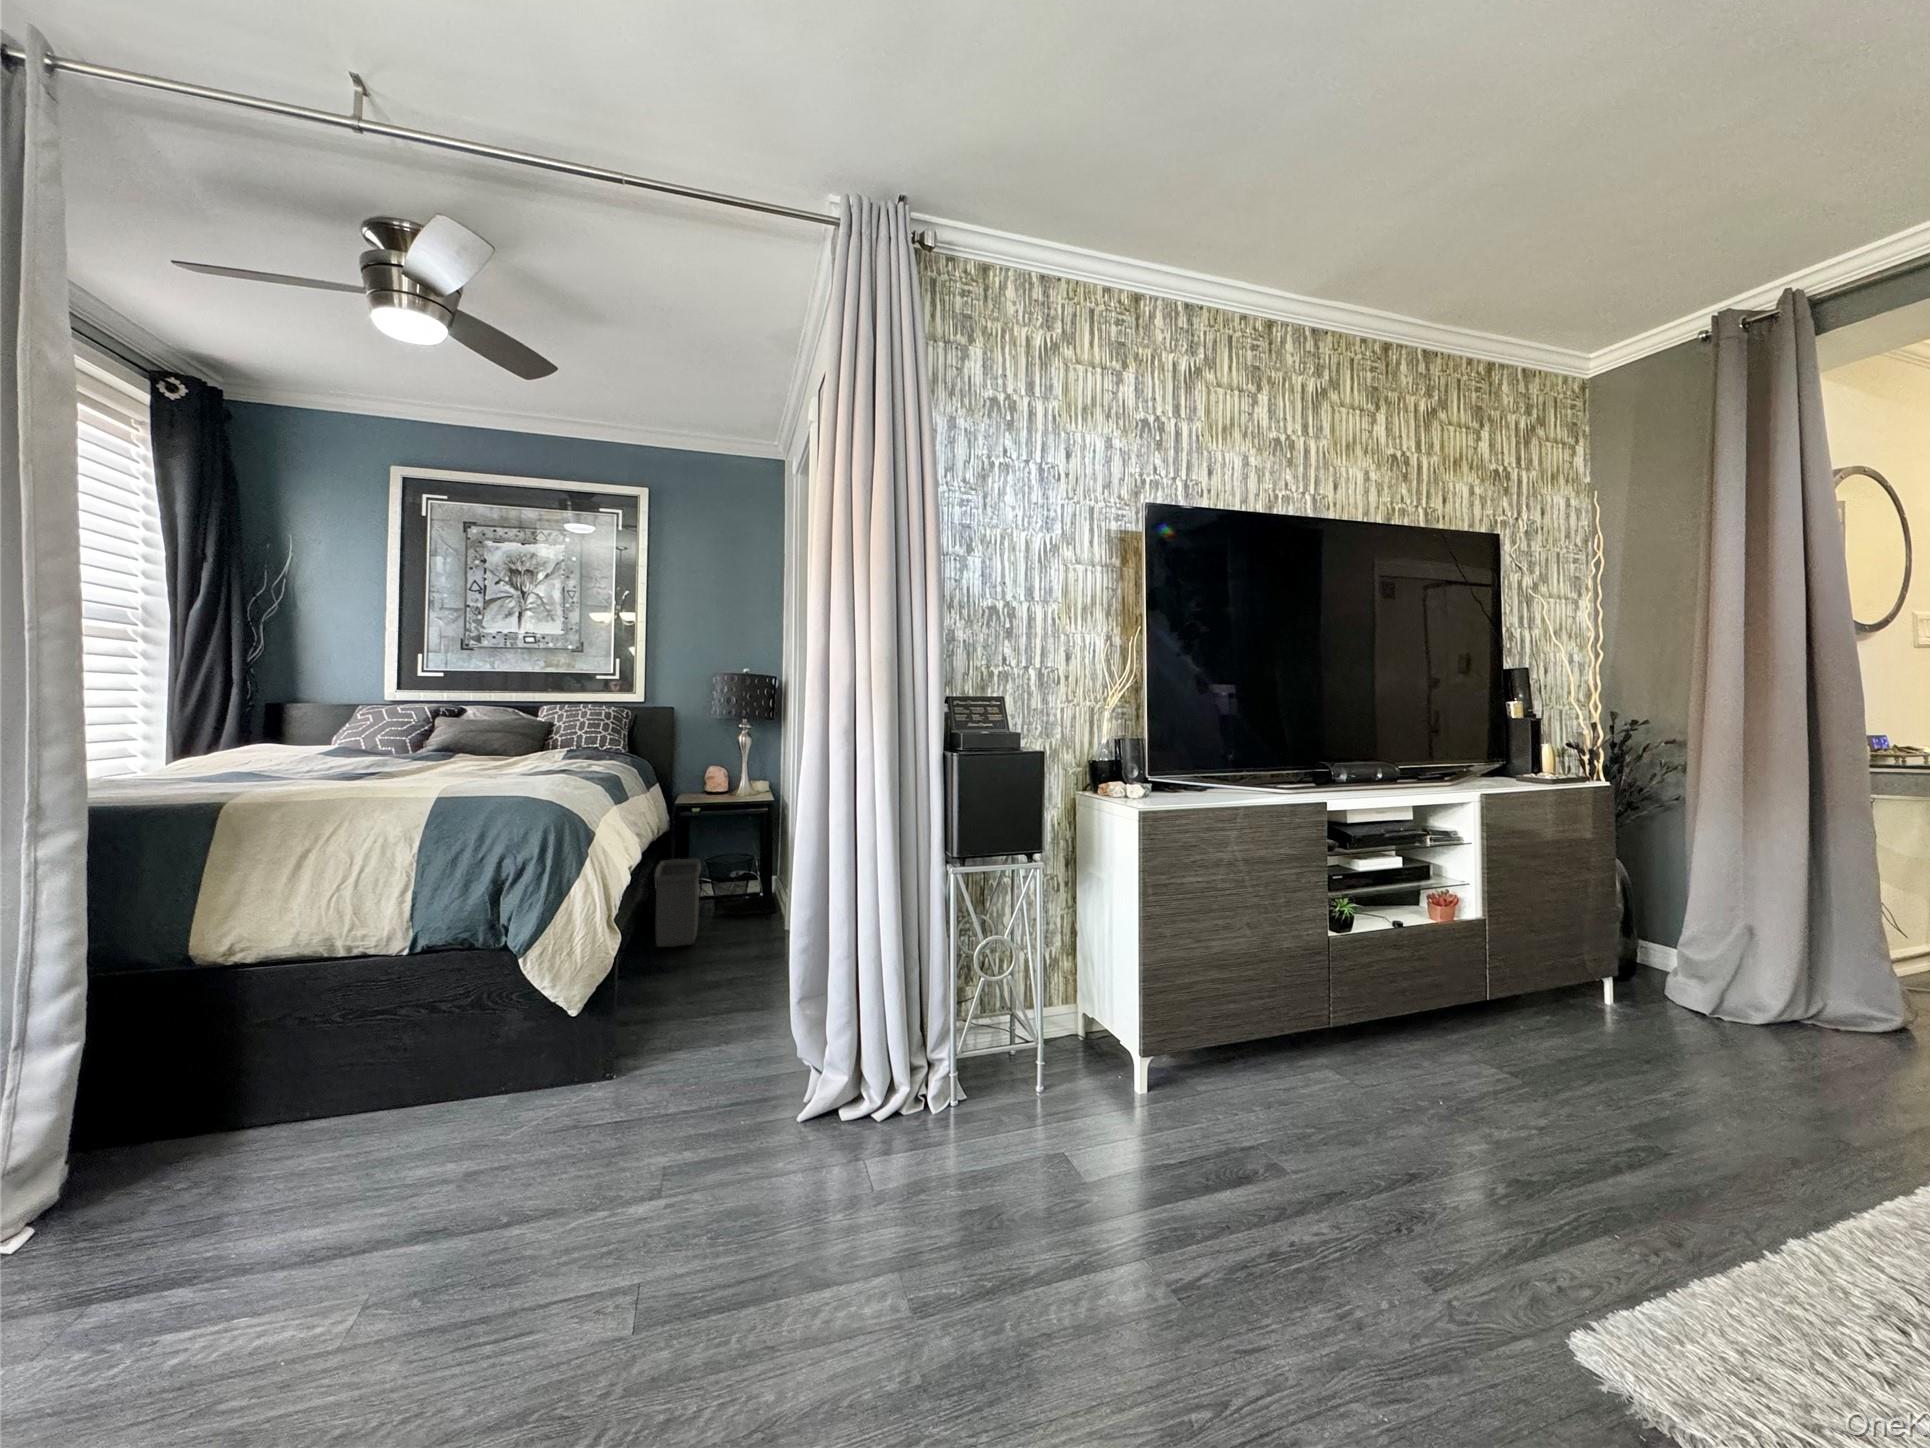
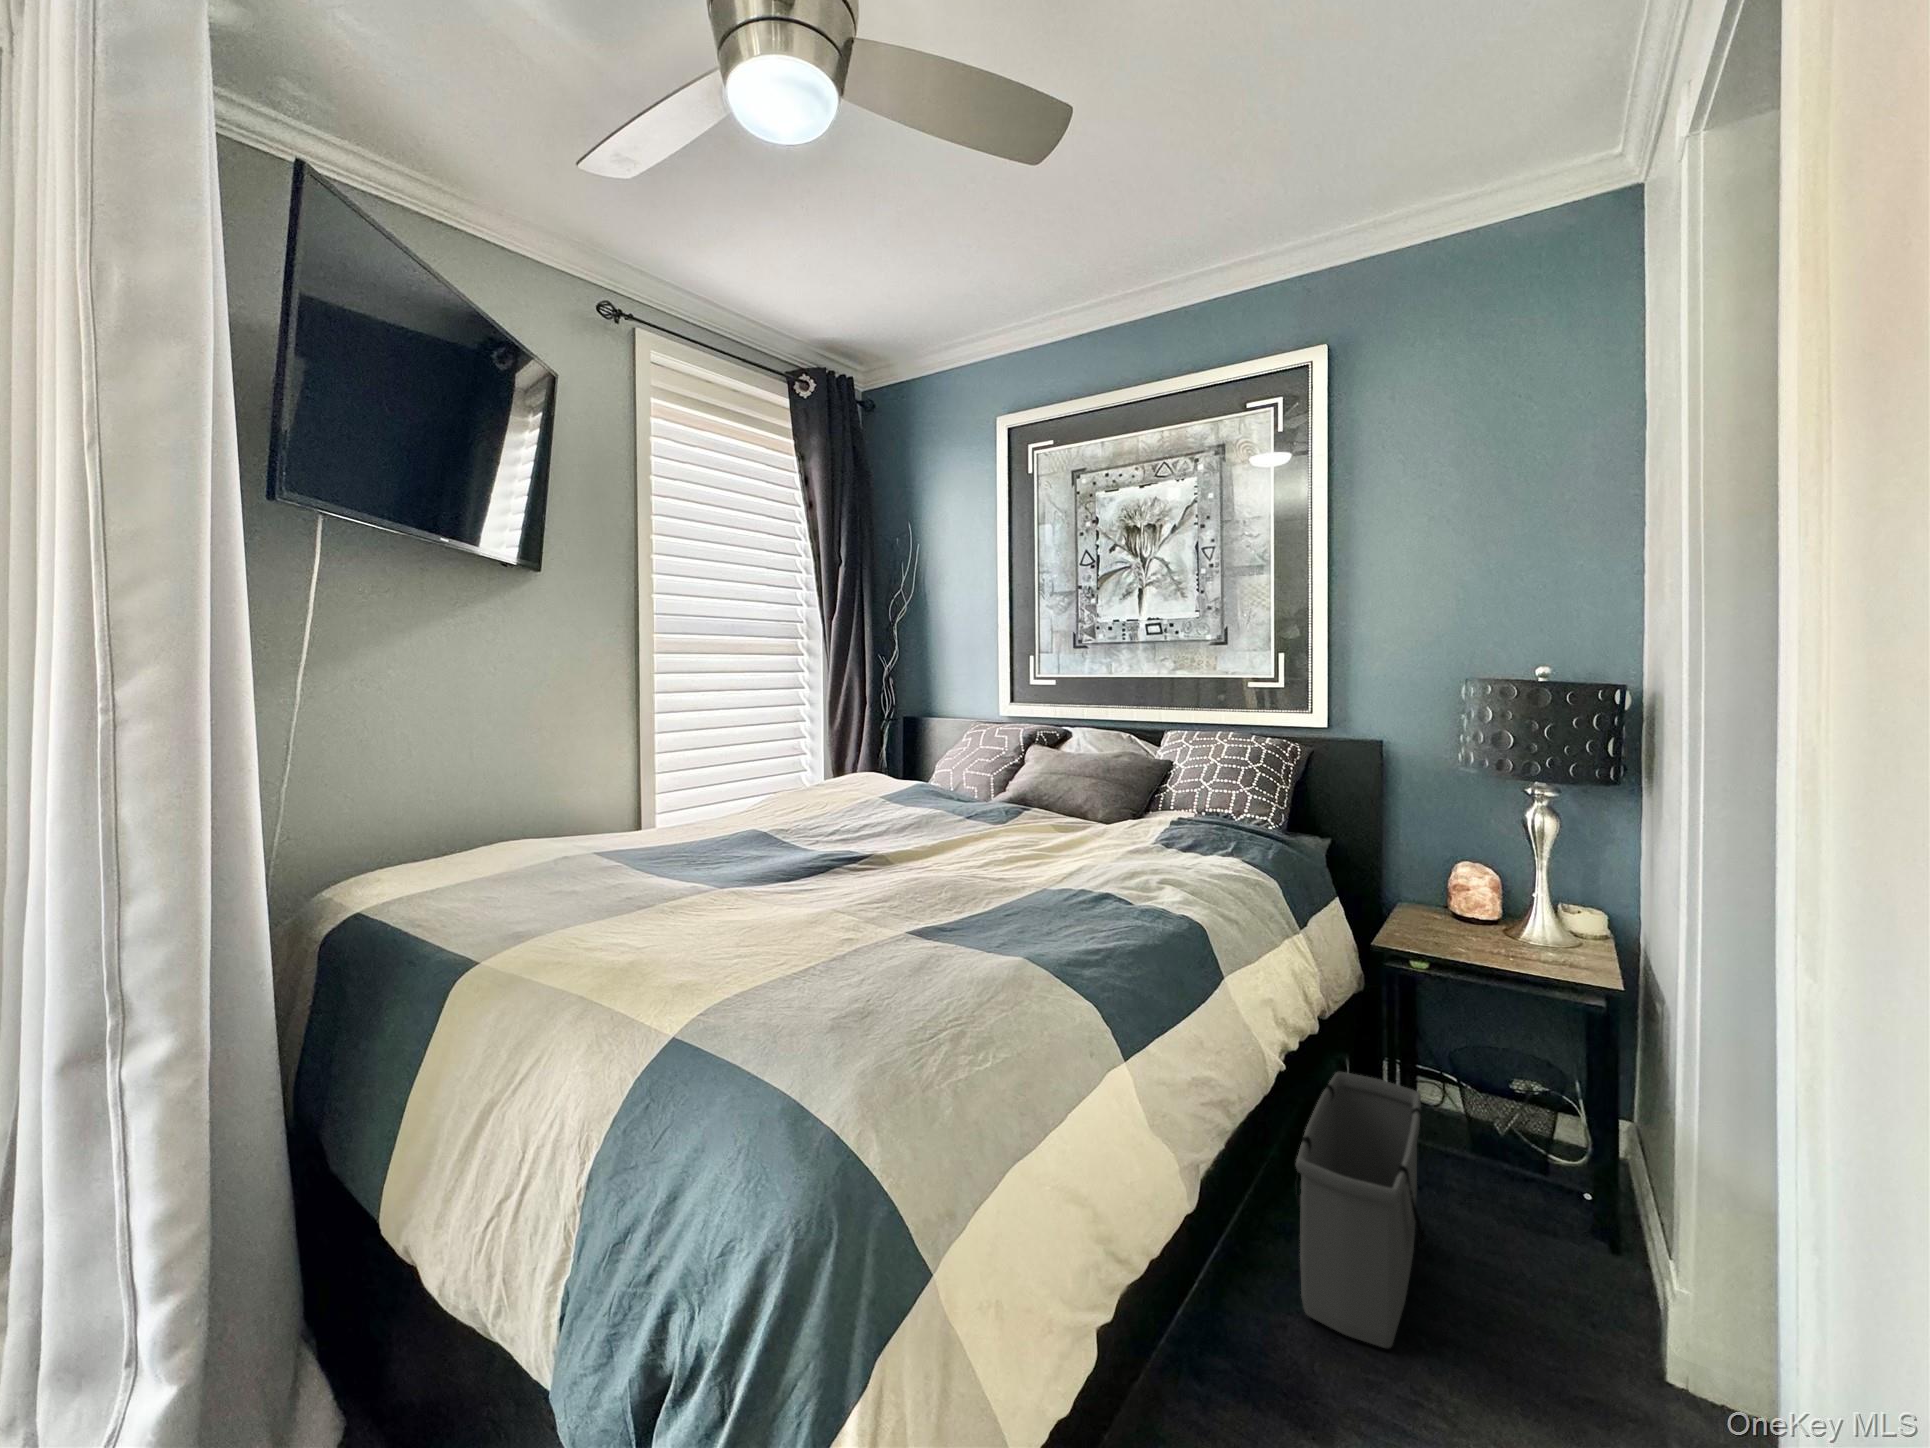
shoe: present [717,893,778,915] -> none [1467,1187,1637,1274]

